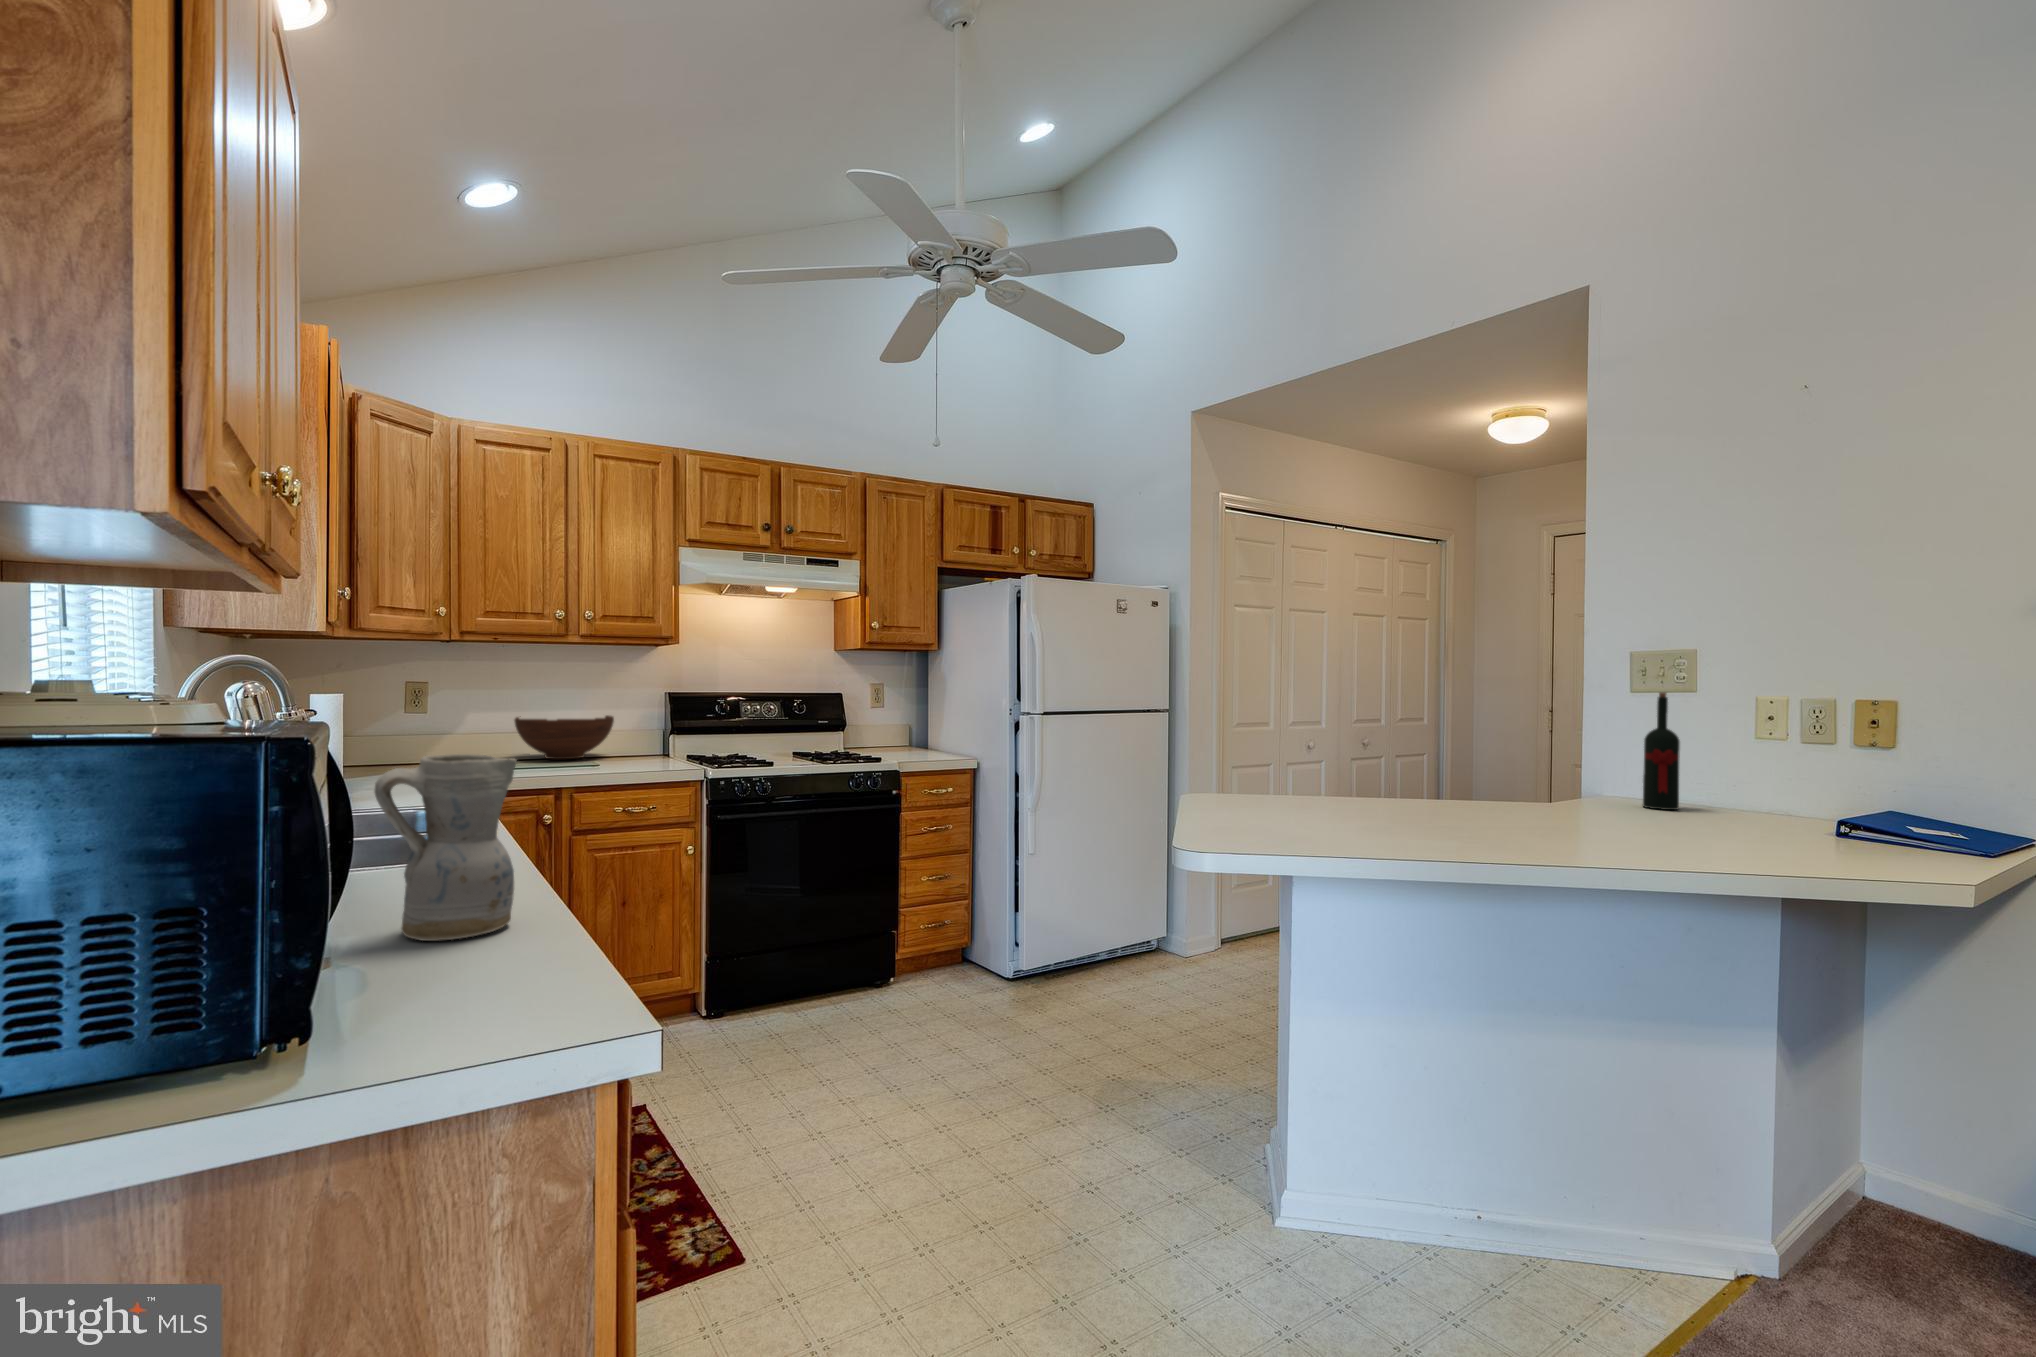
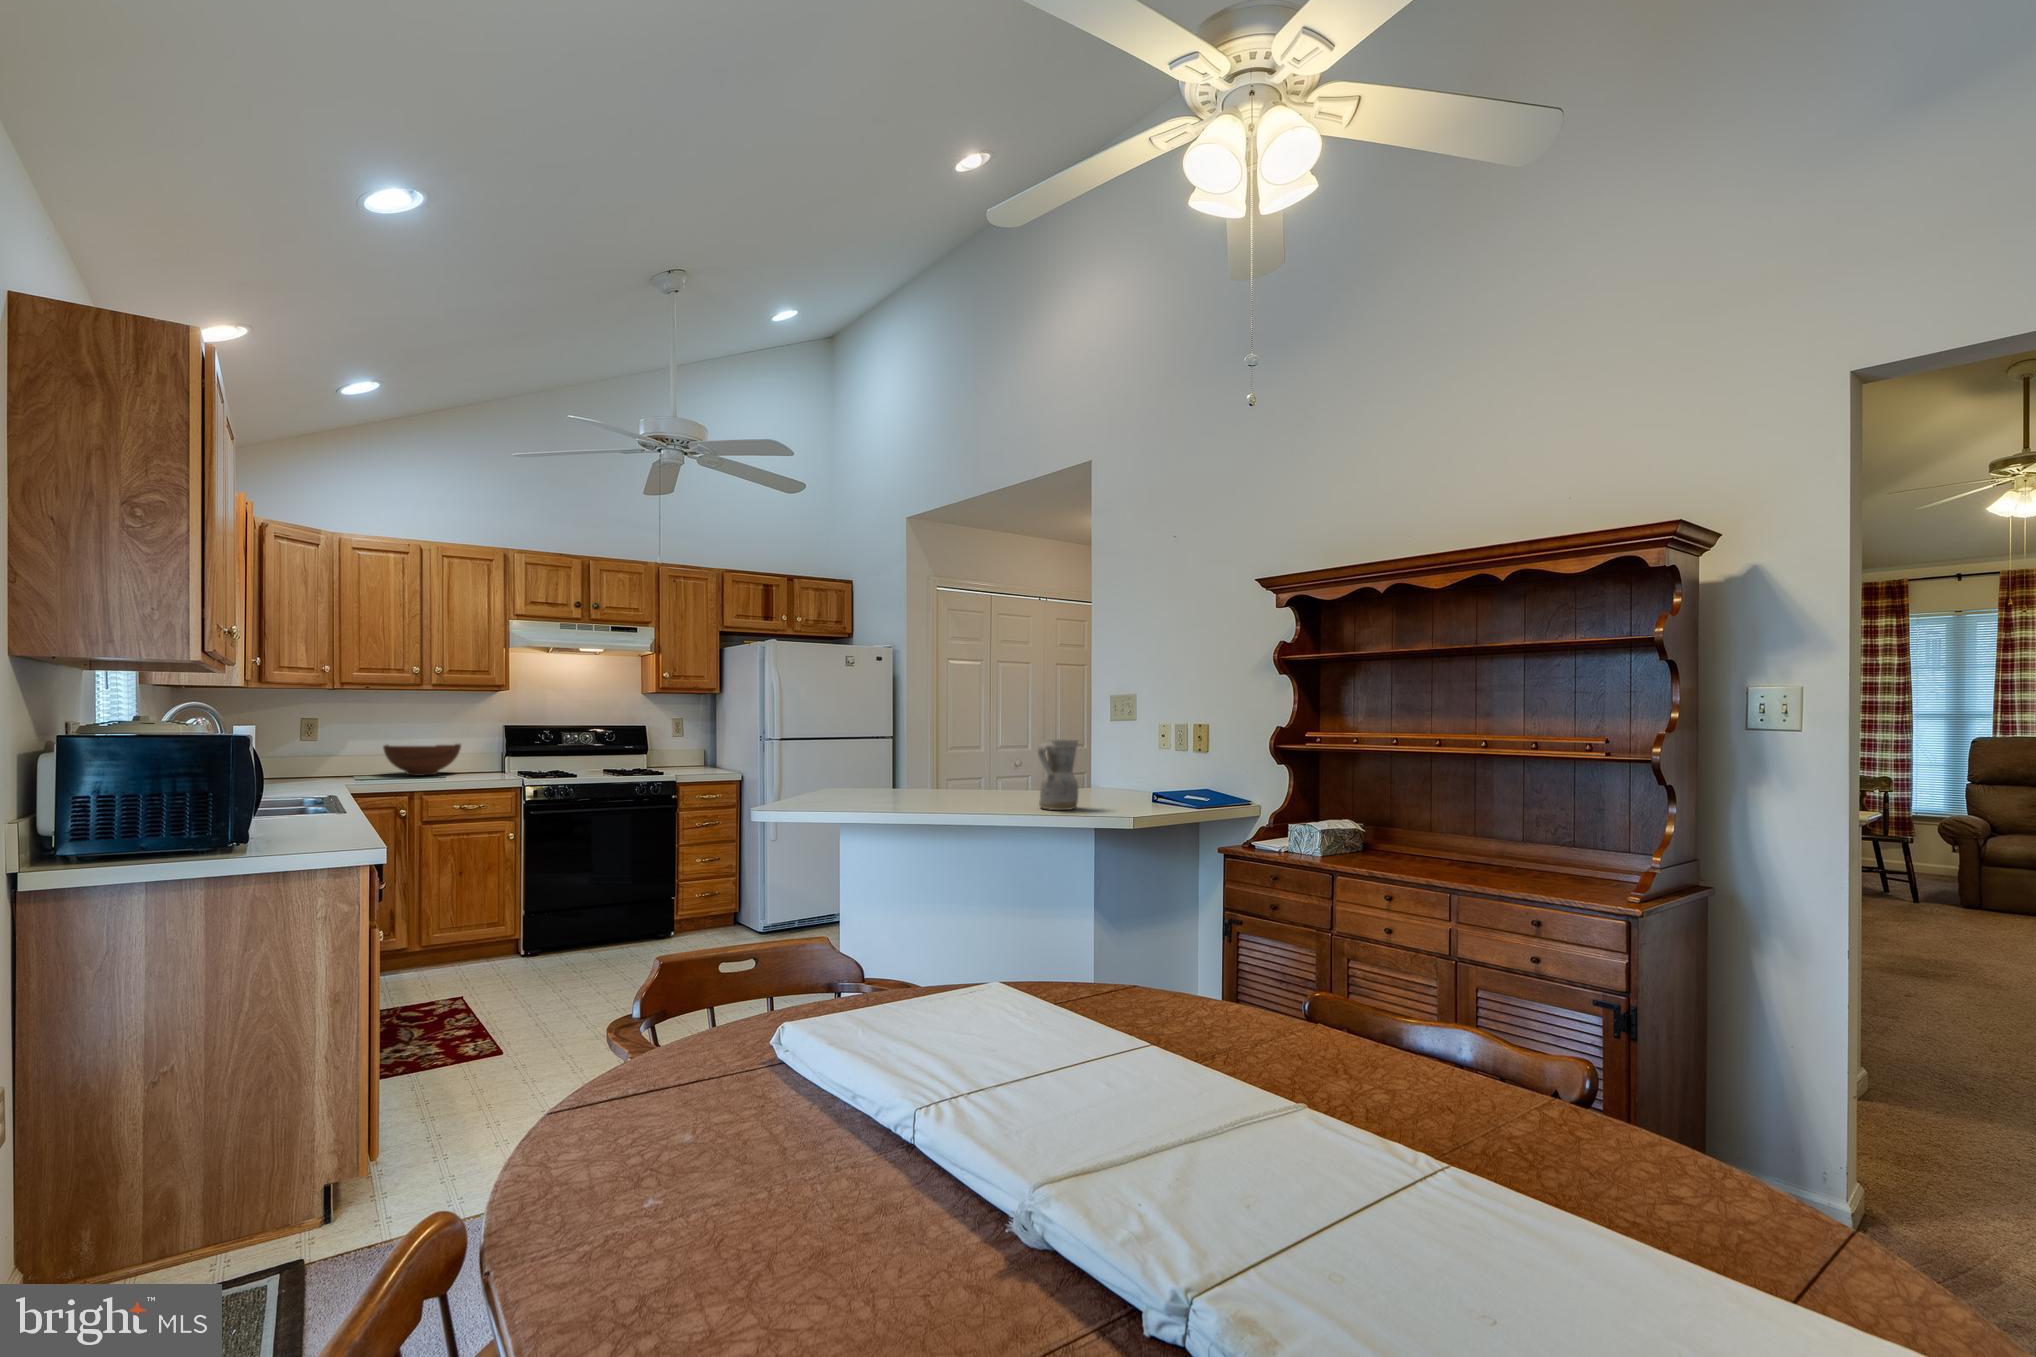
wine bottle: present [1643,692,1680,810] -> none [1092,719,1110,791]
ceramic pitcher: present [374,754,517,941] -> present [1038,738,1078,810]

